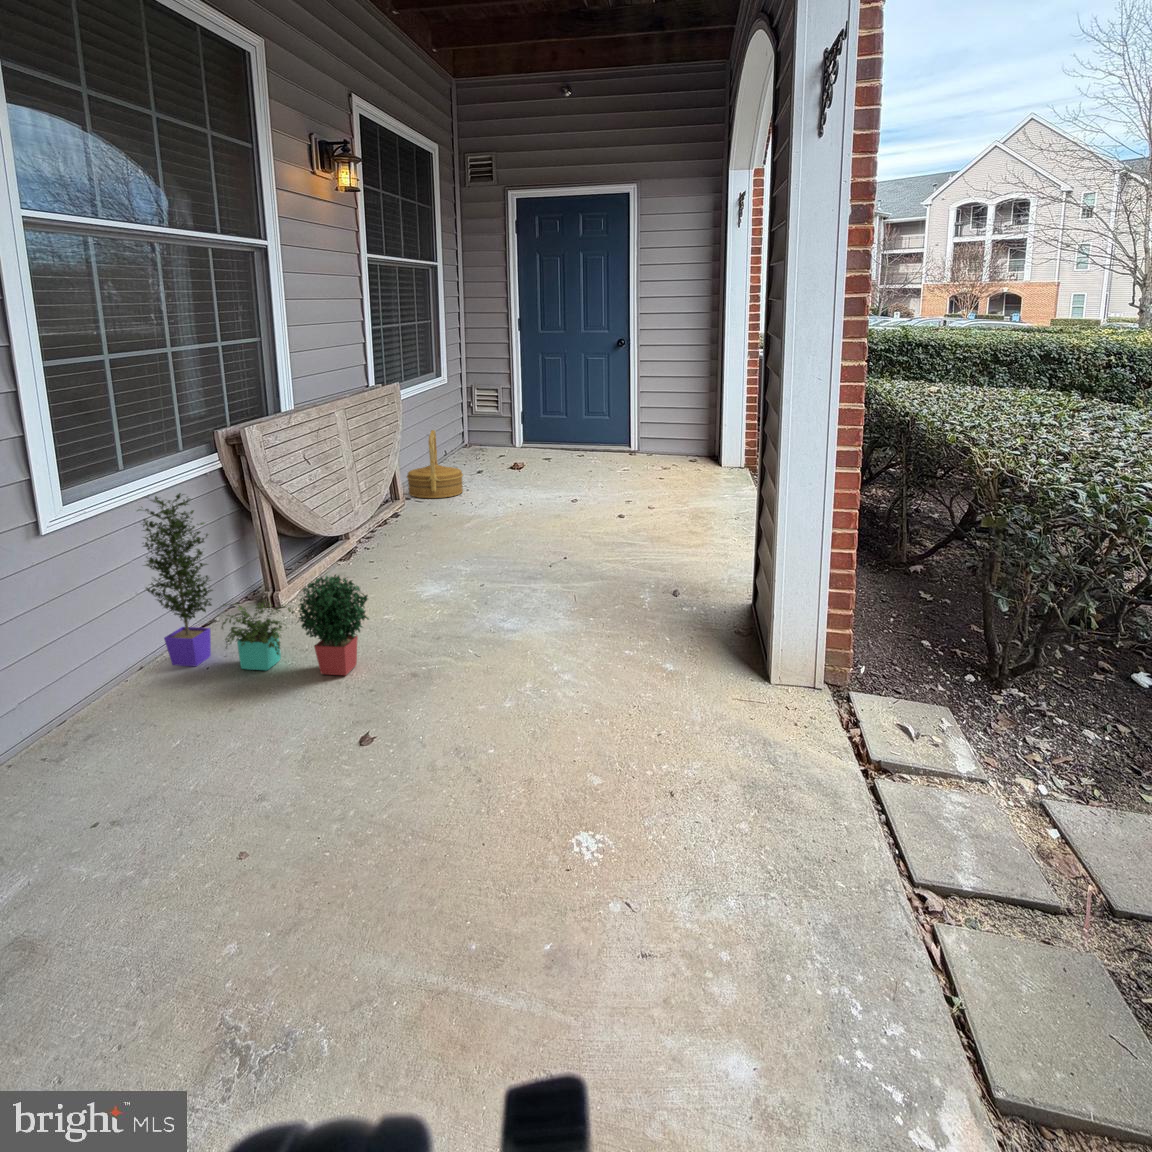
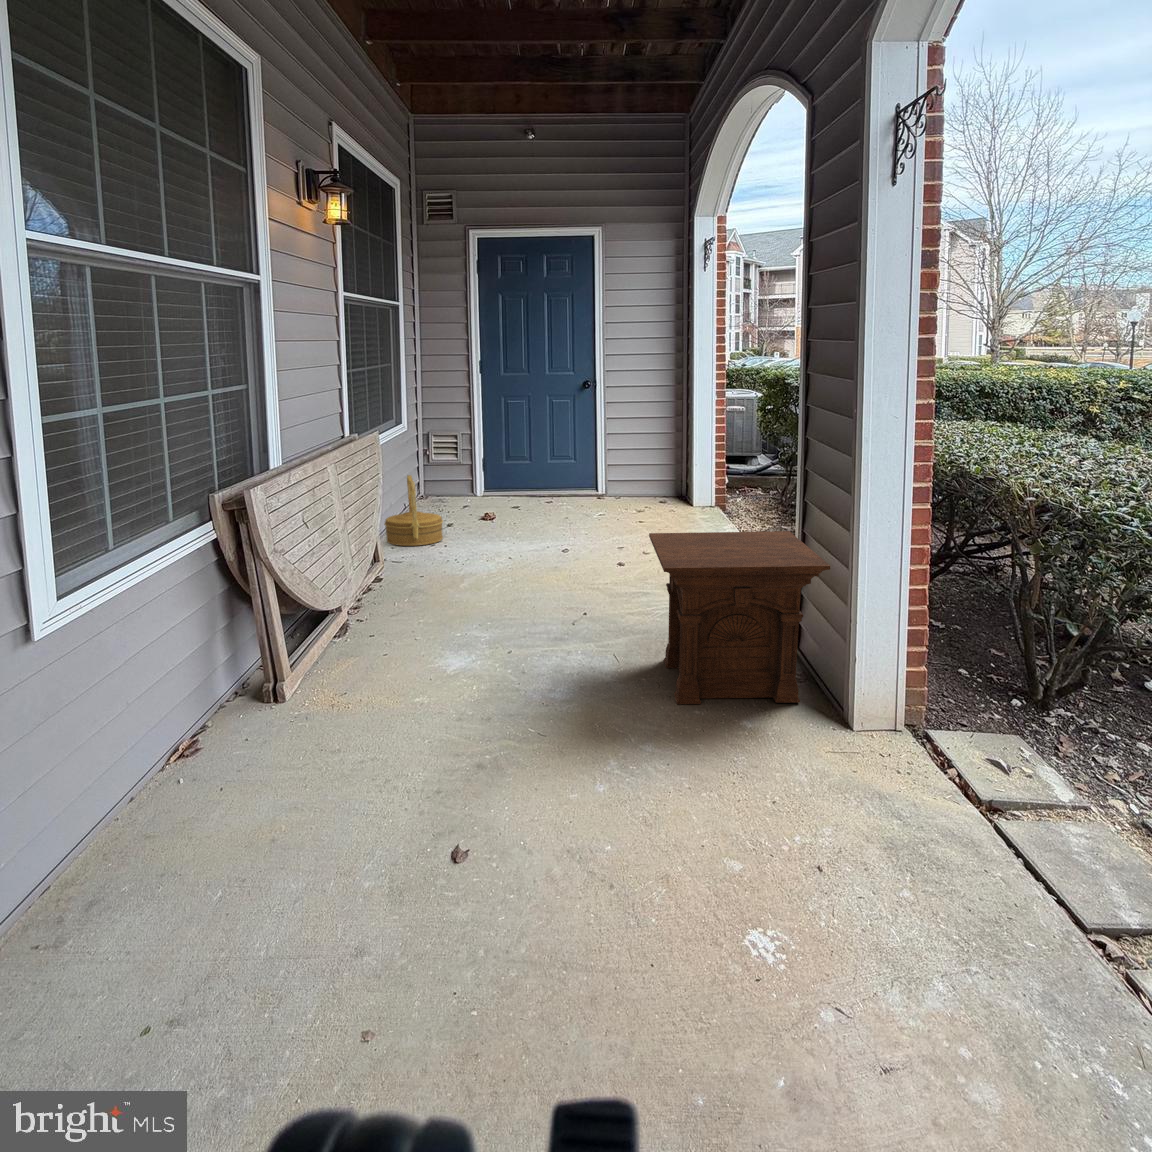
side table: none [594,489,761,662] -> present [649,531,830,704]
potted plant: present [137,493,369,676] -> none [178,552,434,739]

